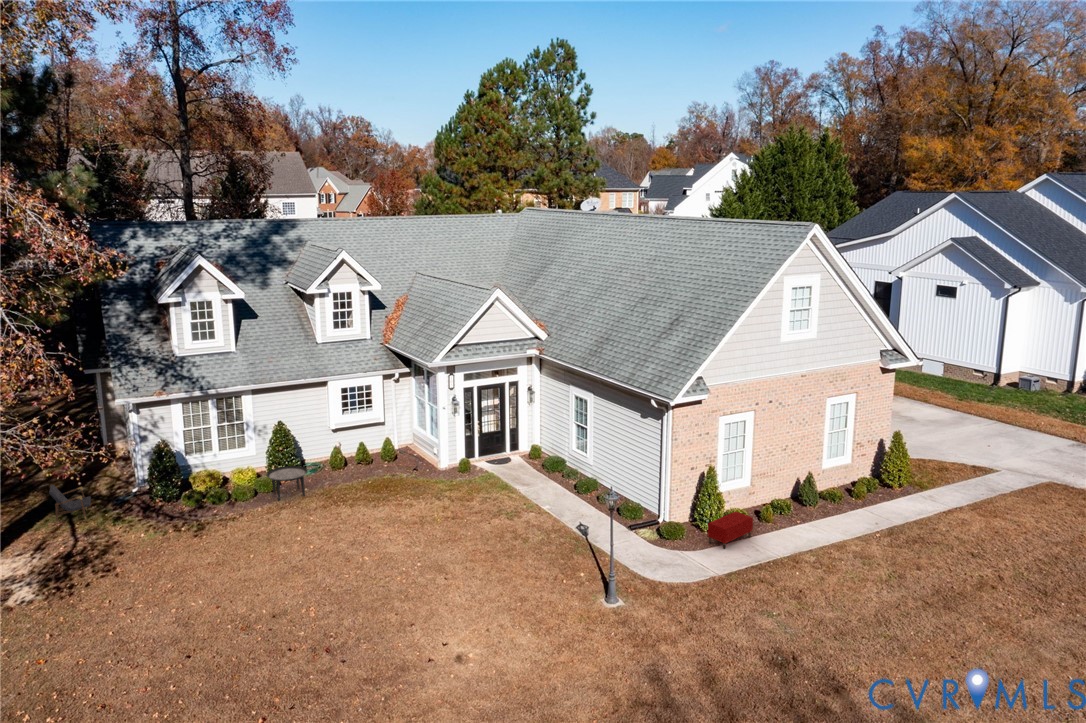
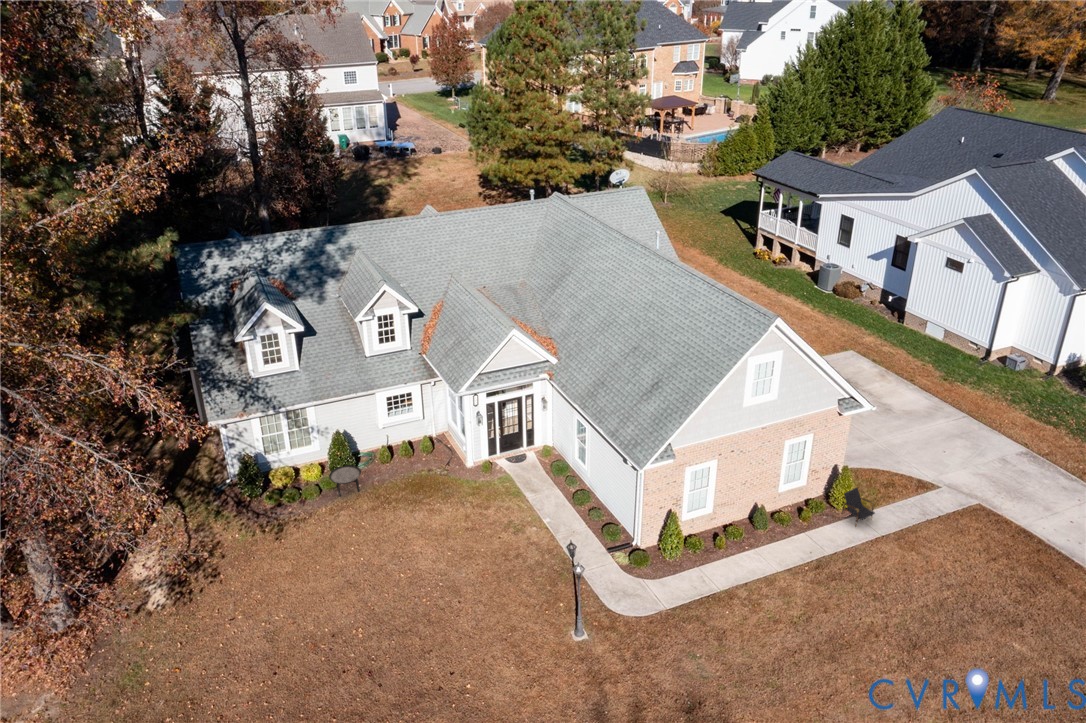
lounge chair: present [49,485,91,523] -> present [842,488,875,526]
bench: present [708,512,753,549] -> none [667,543,706,578]

